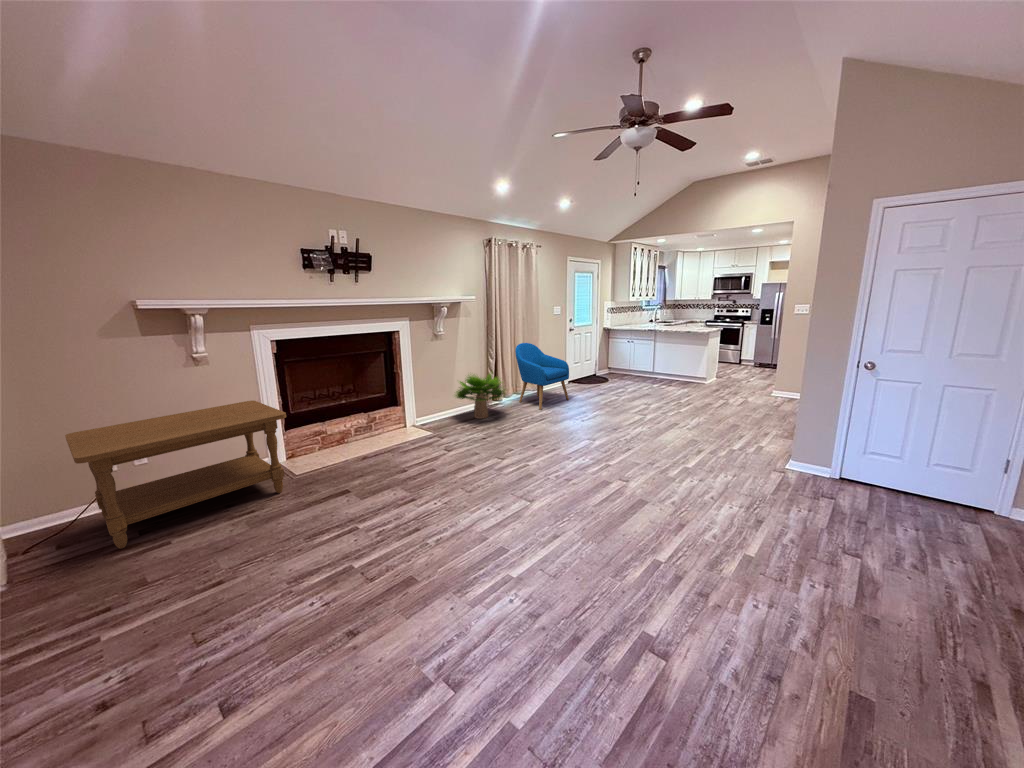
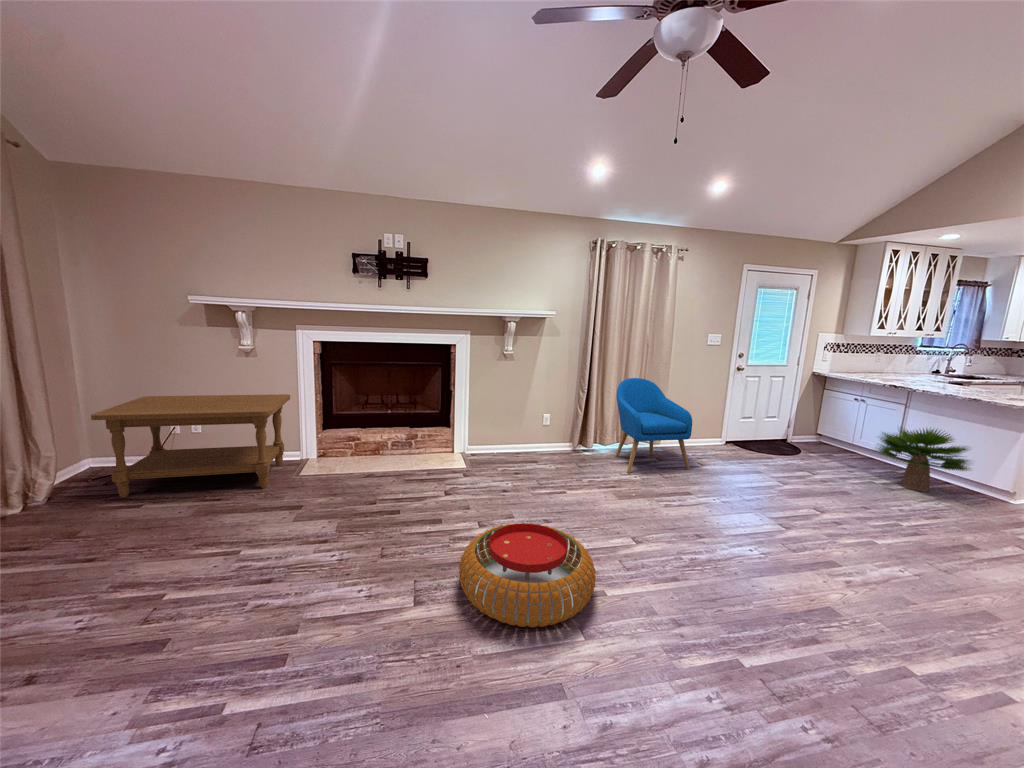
potted plant: present [455,373,505,419] -> present [876,428,969,491]
pouf: none [530,439,617,493] -> present [459,523,596,628]

